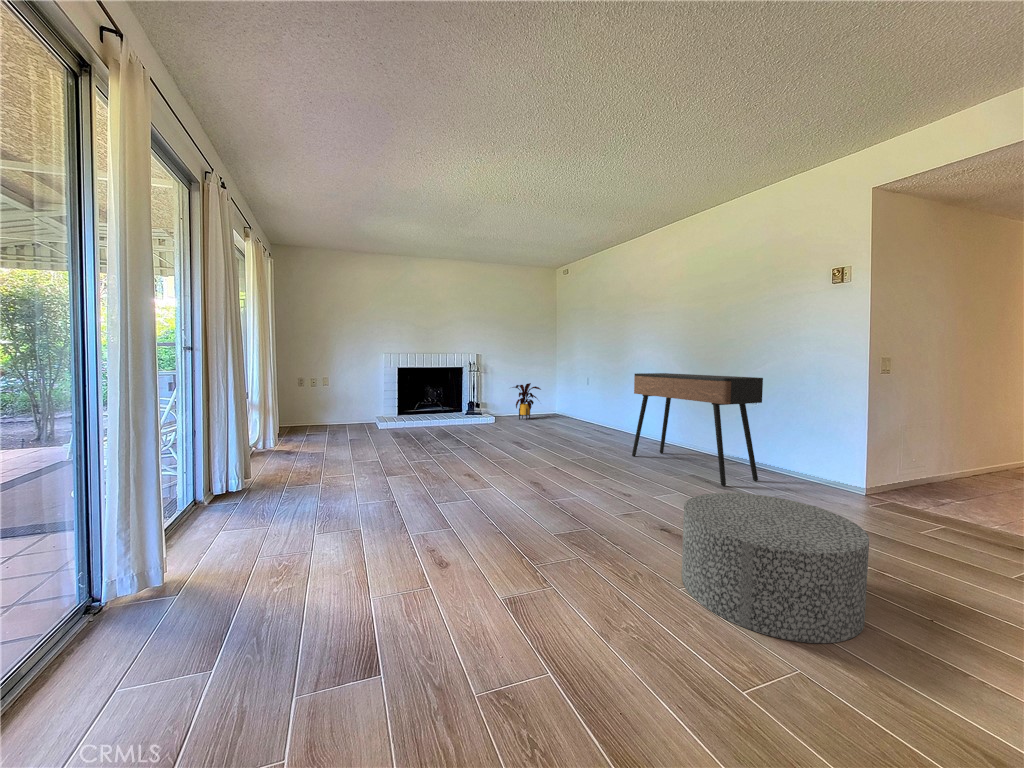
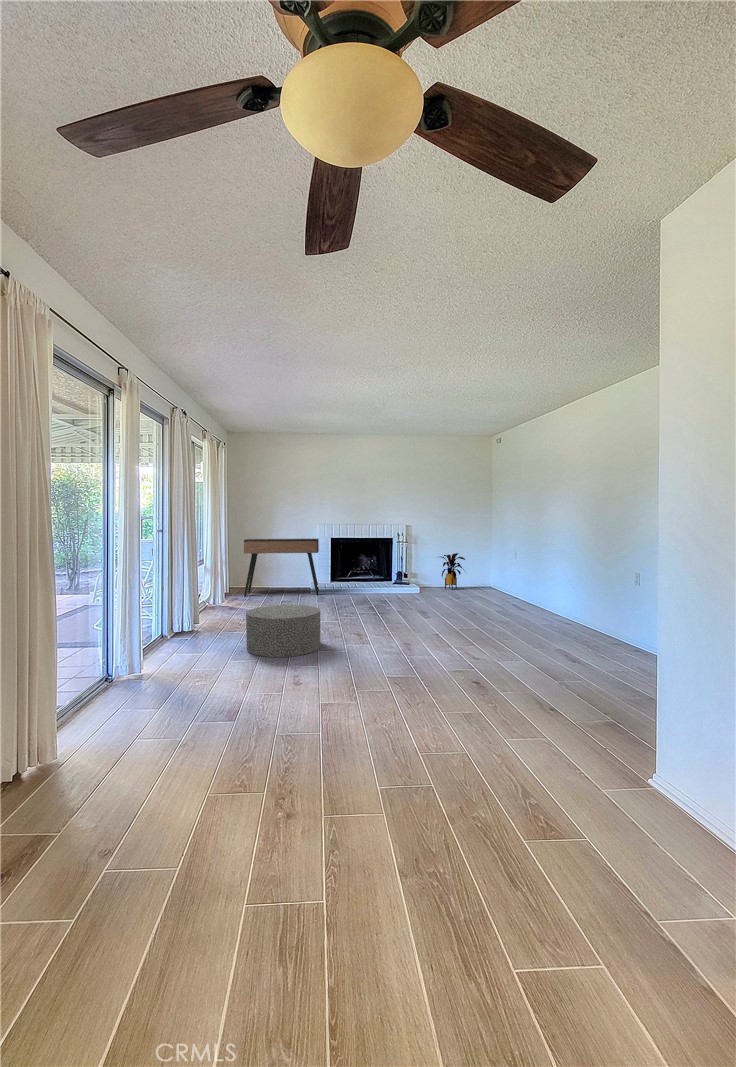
console table: present [632,373,763,486] -> present [244,539,319,596]
ottoman: present [682,493,869,643] -> present [246,605,321,657]

